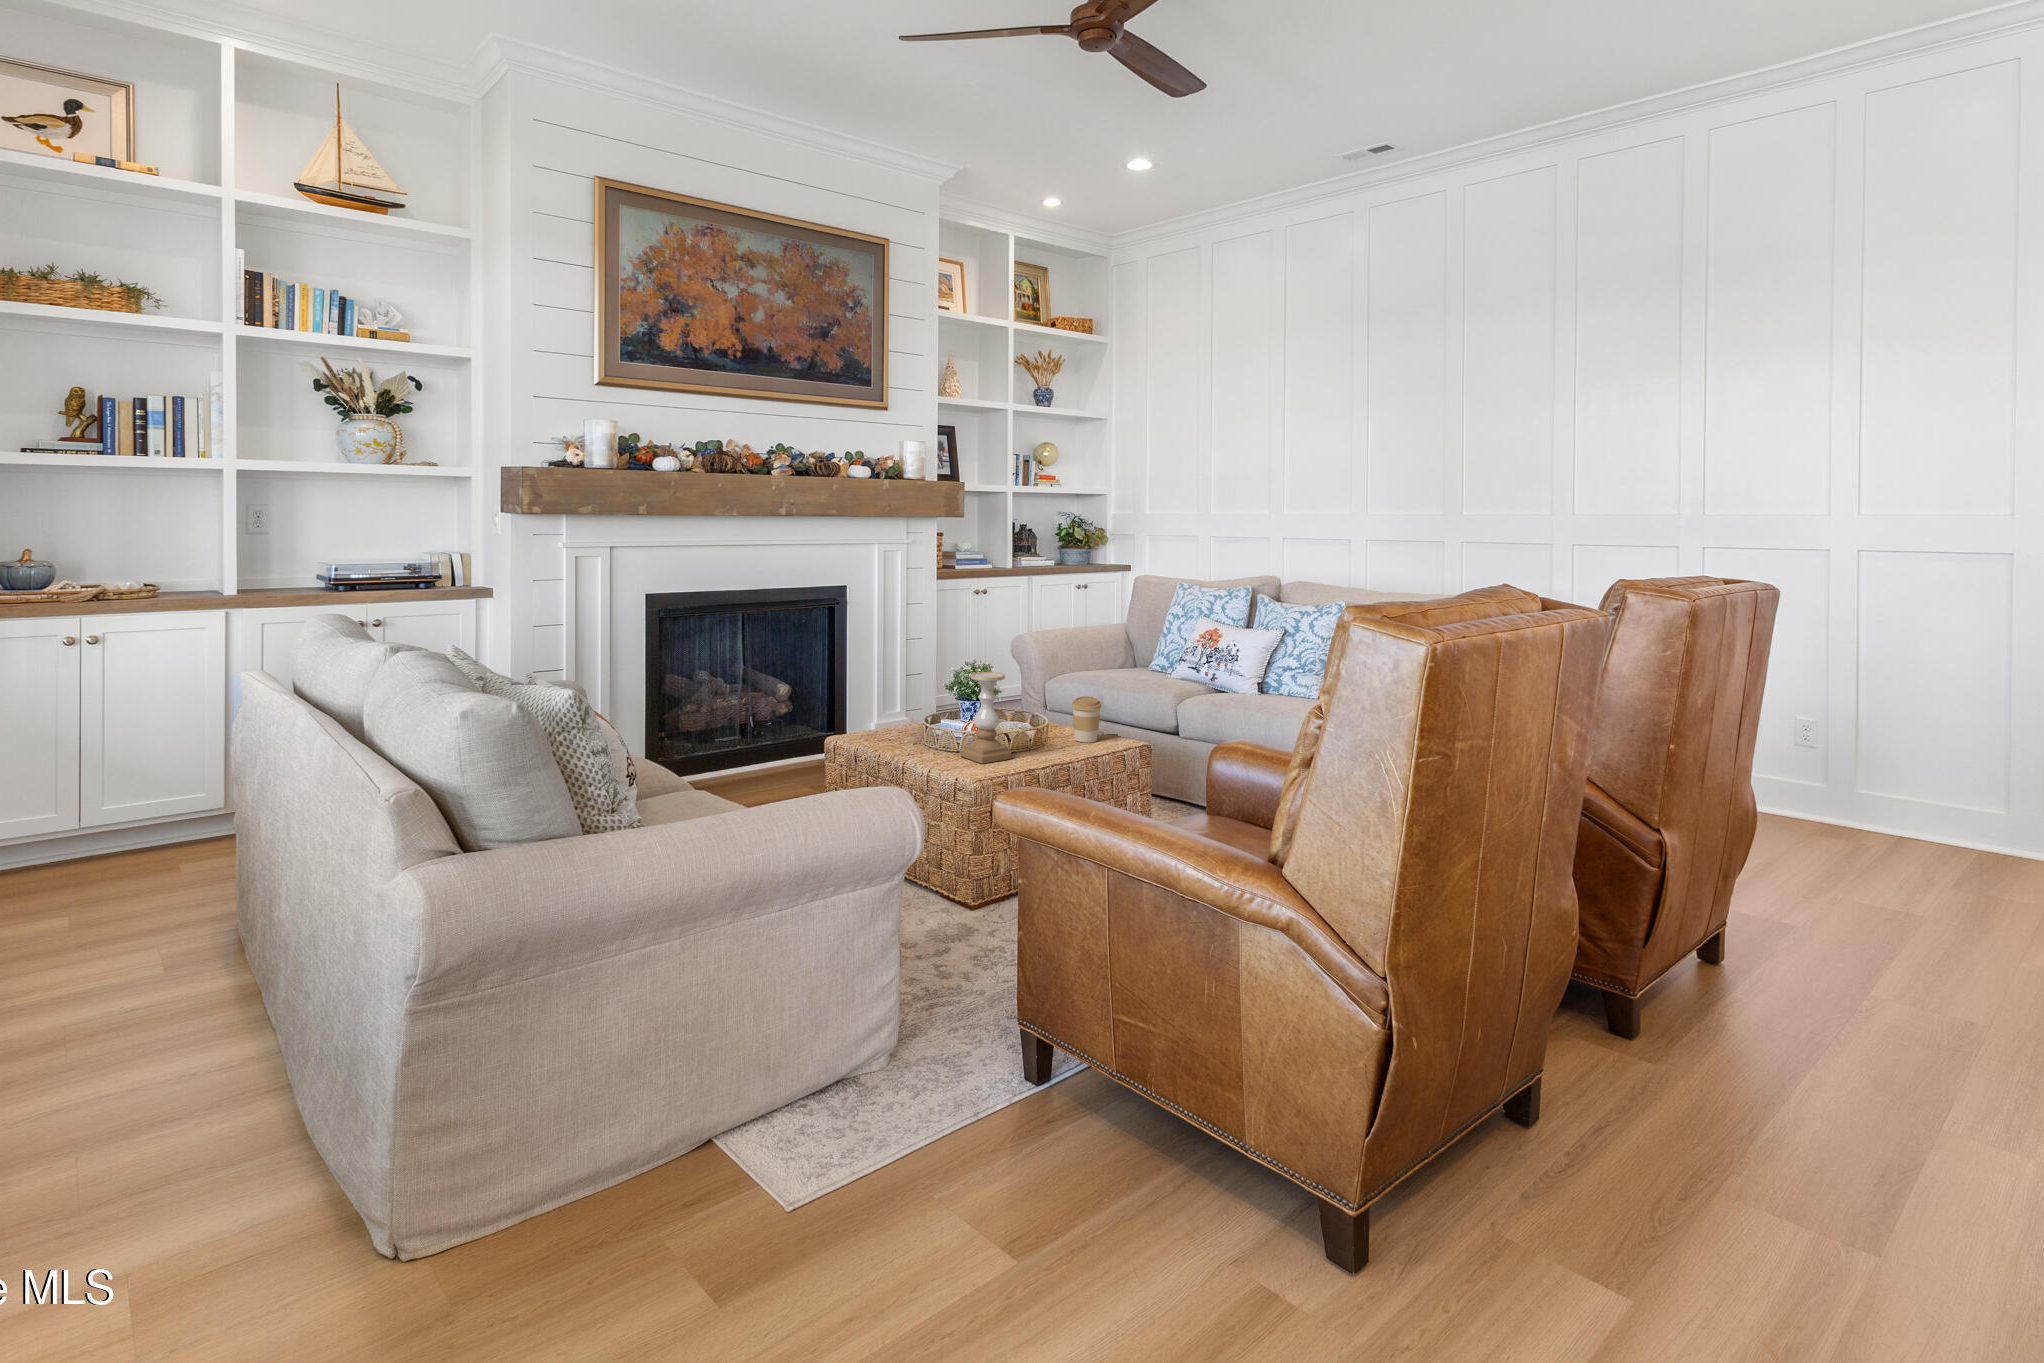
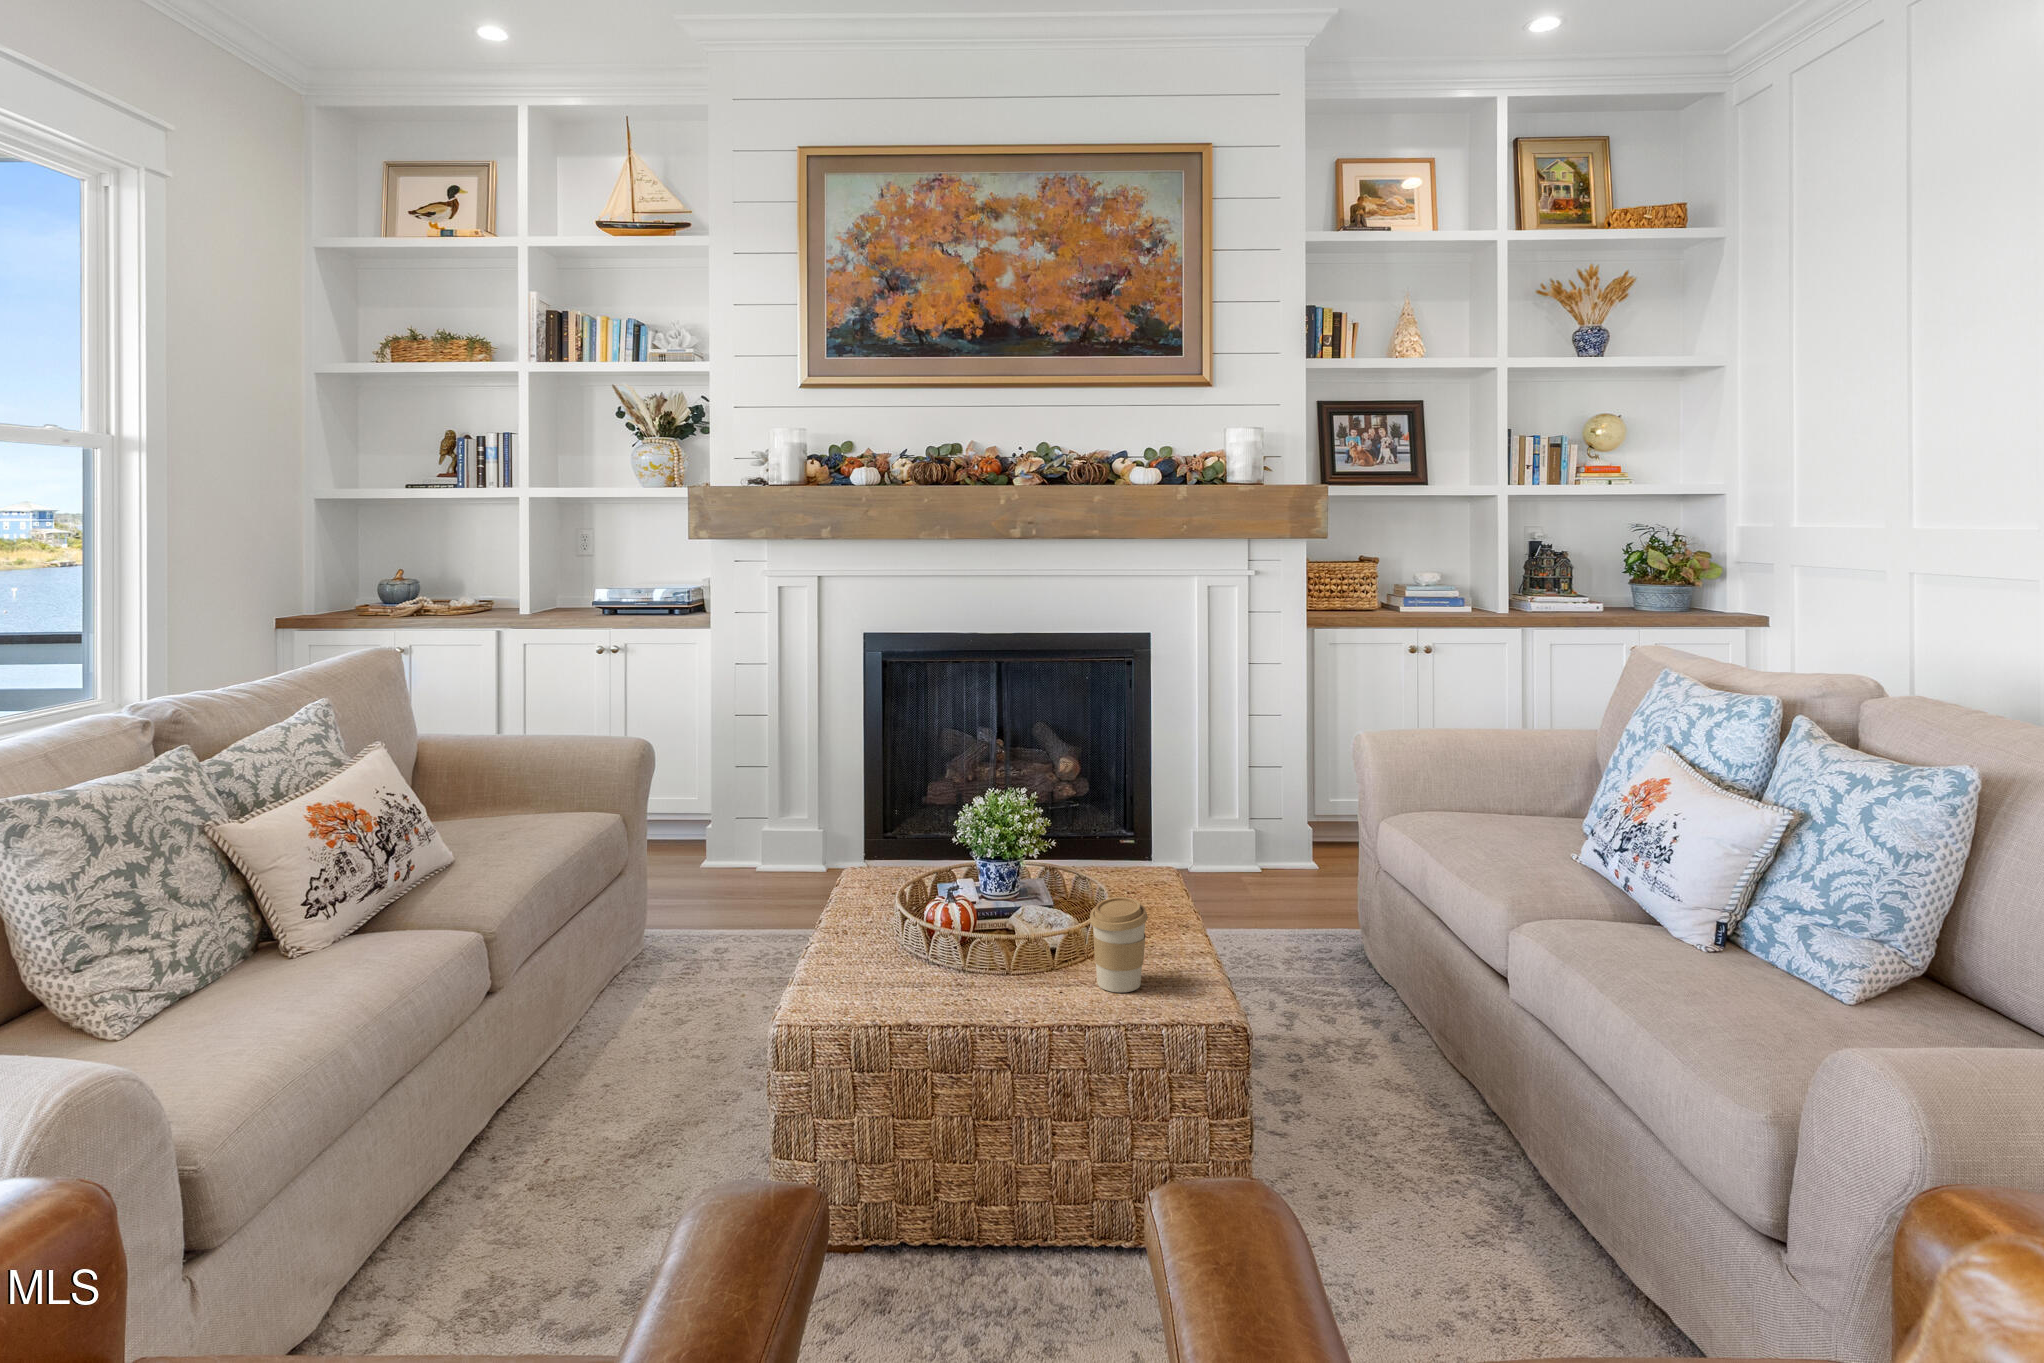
candle holder: present [960,672,1011,764] -> none [833,827,910,996]

